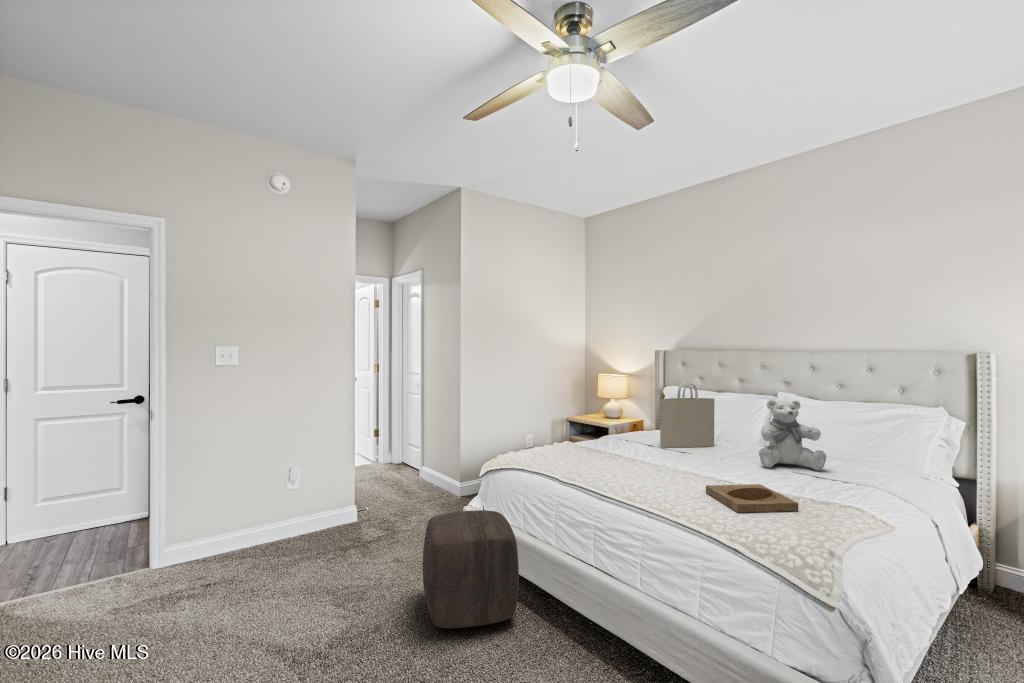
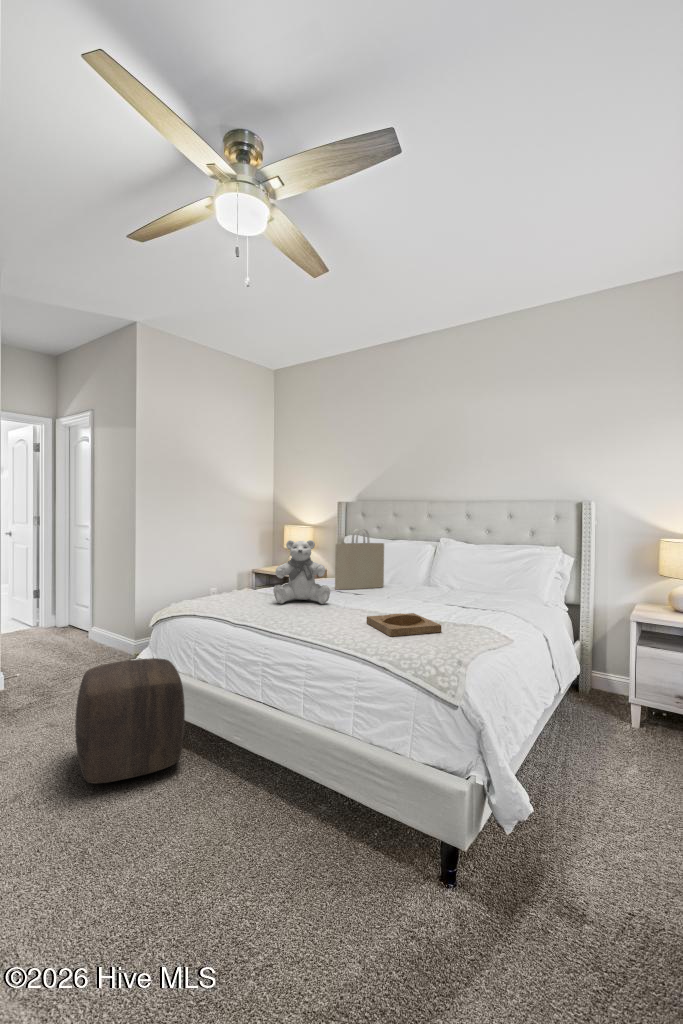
teddy bear: present [759,400,827,471] -> present [273,540,330,604]

